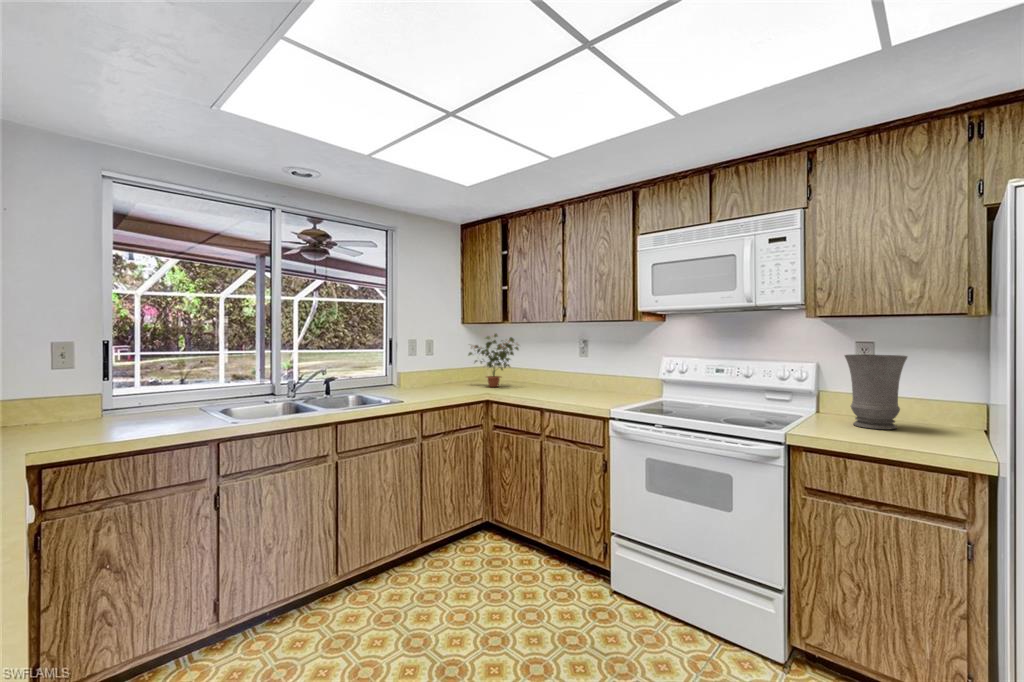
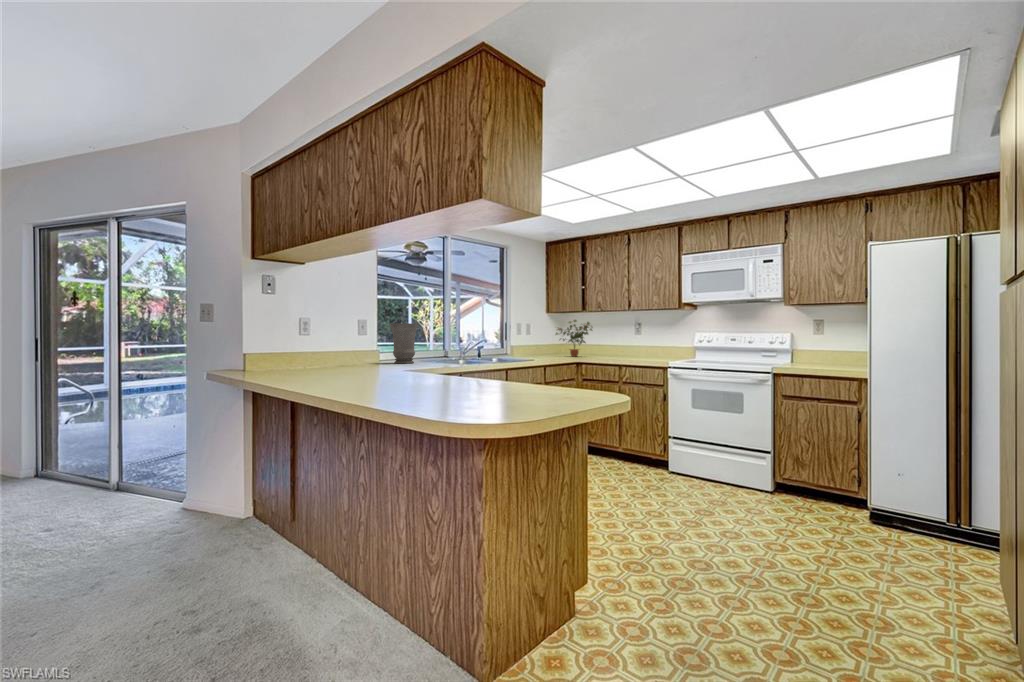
vase: present [845,354,907,430] -> present [390,323,418,363]

